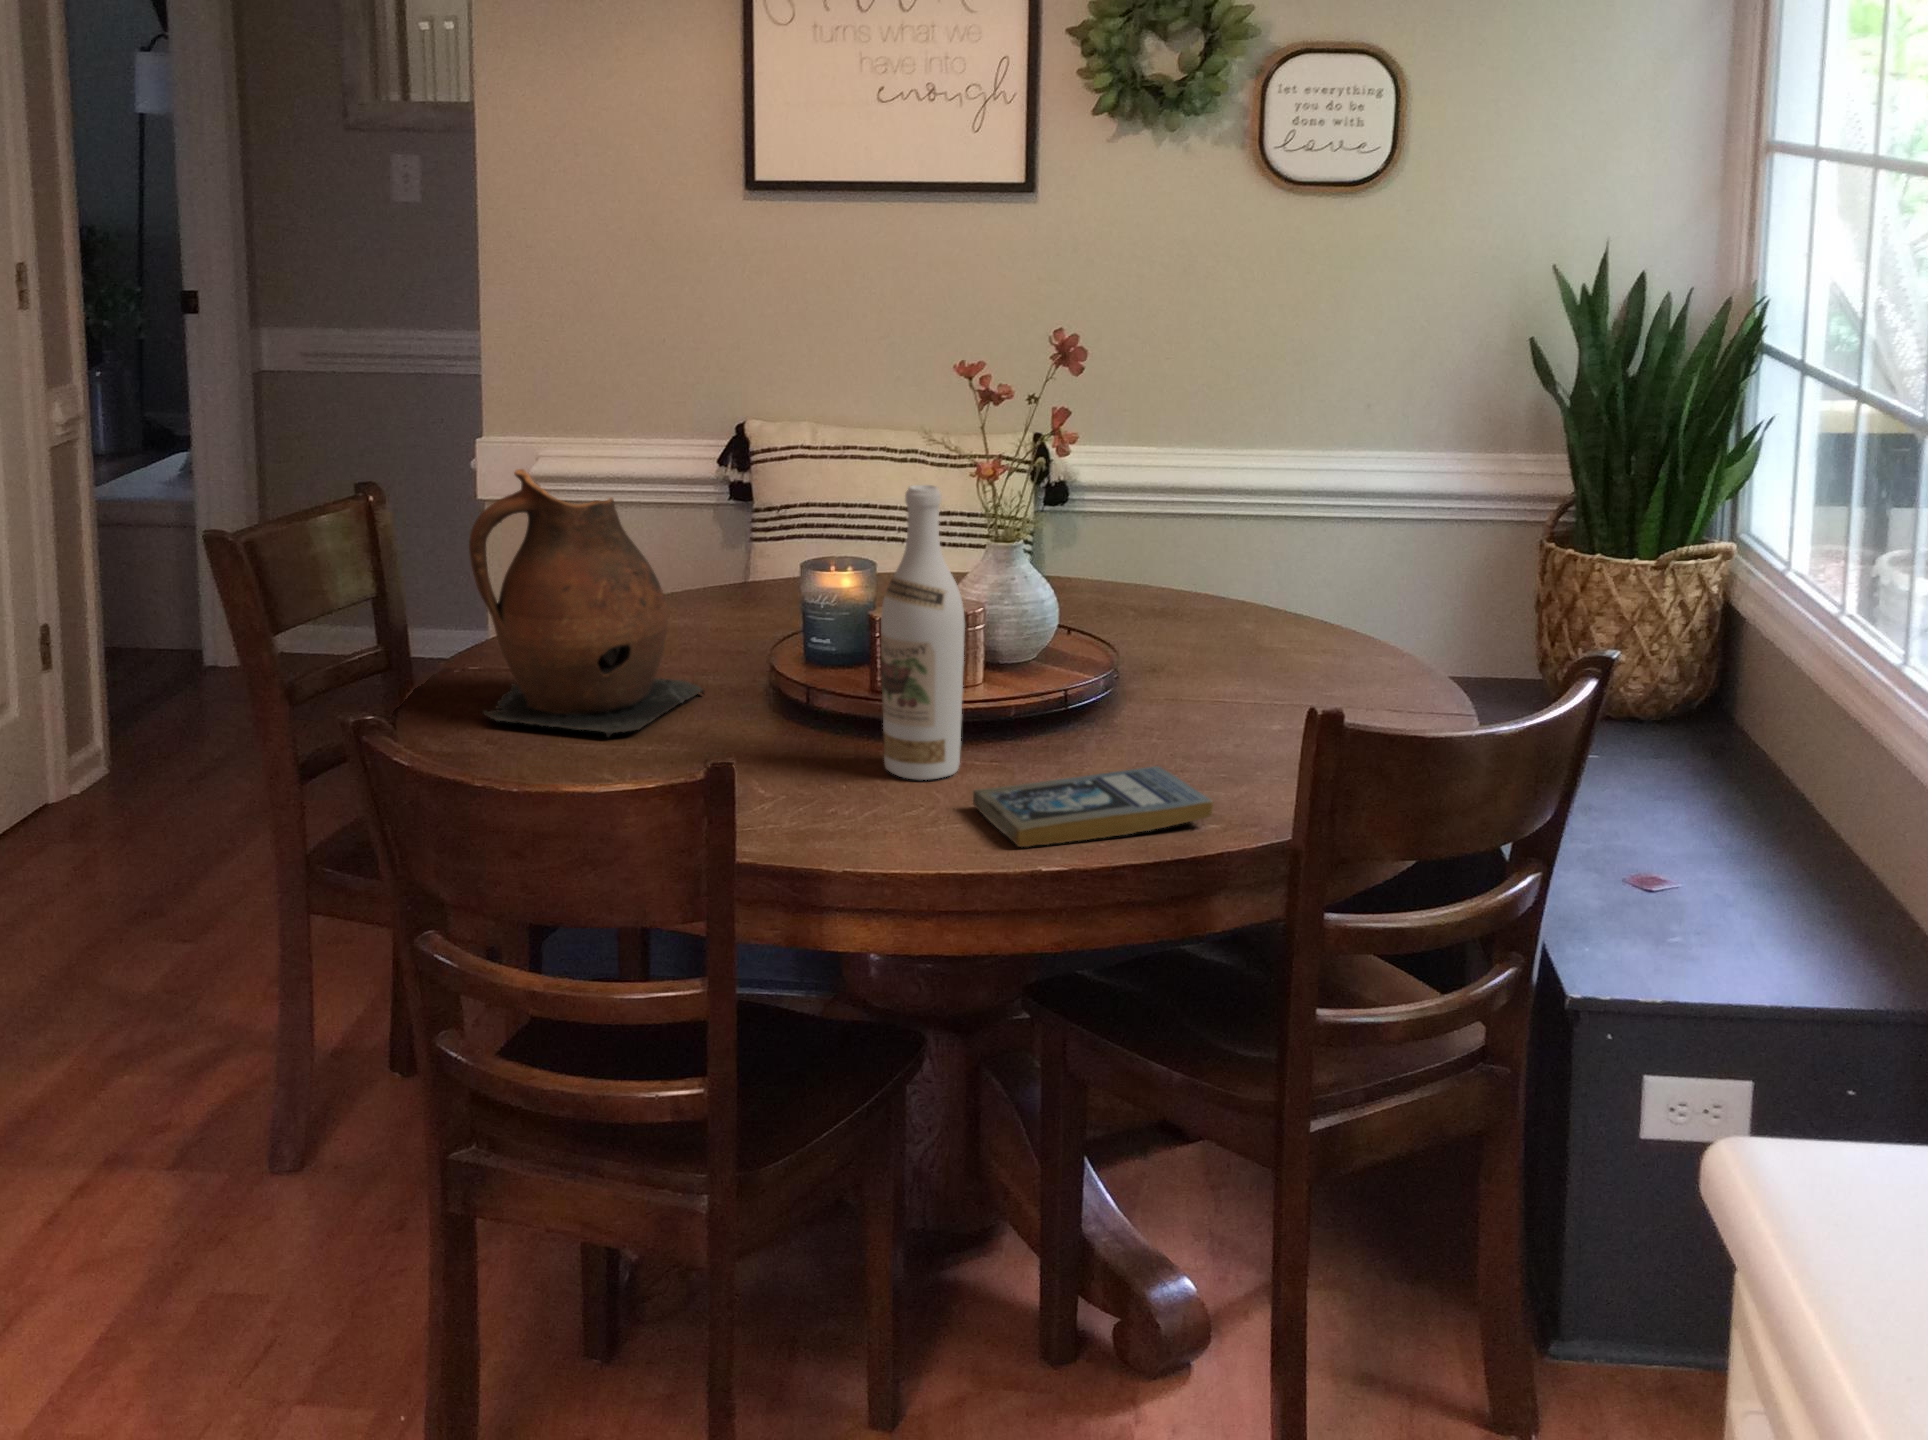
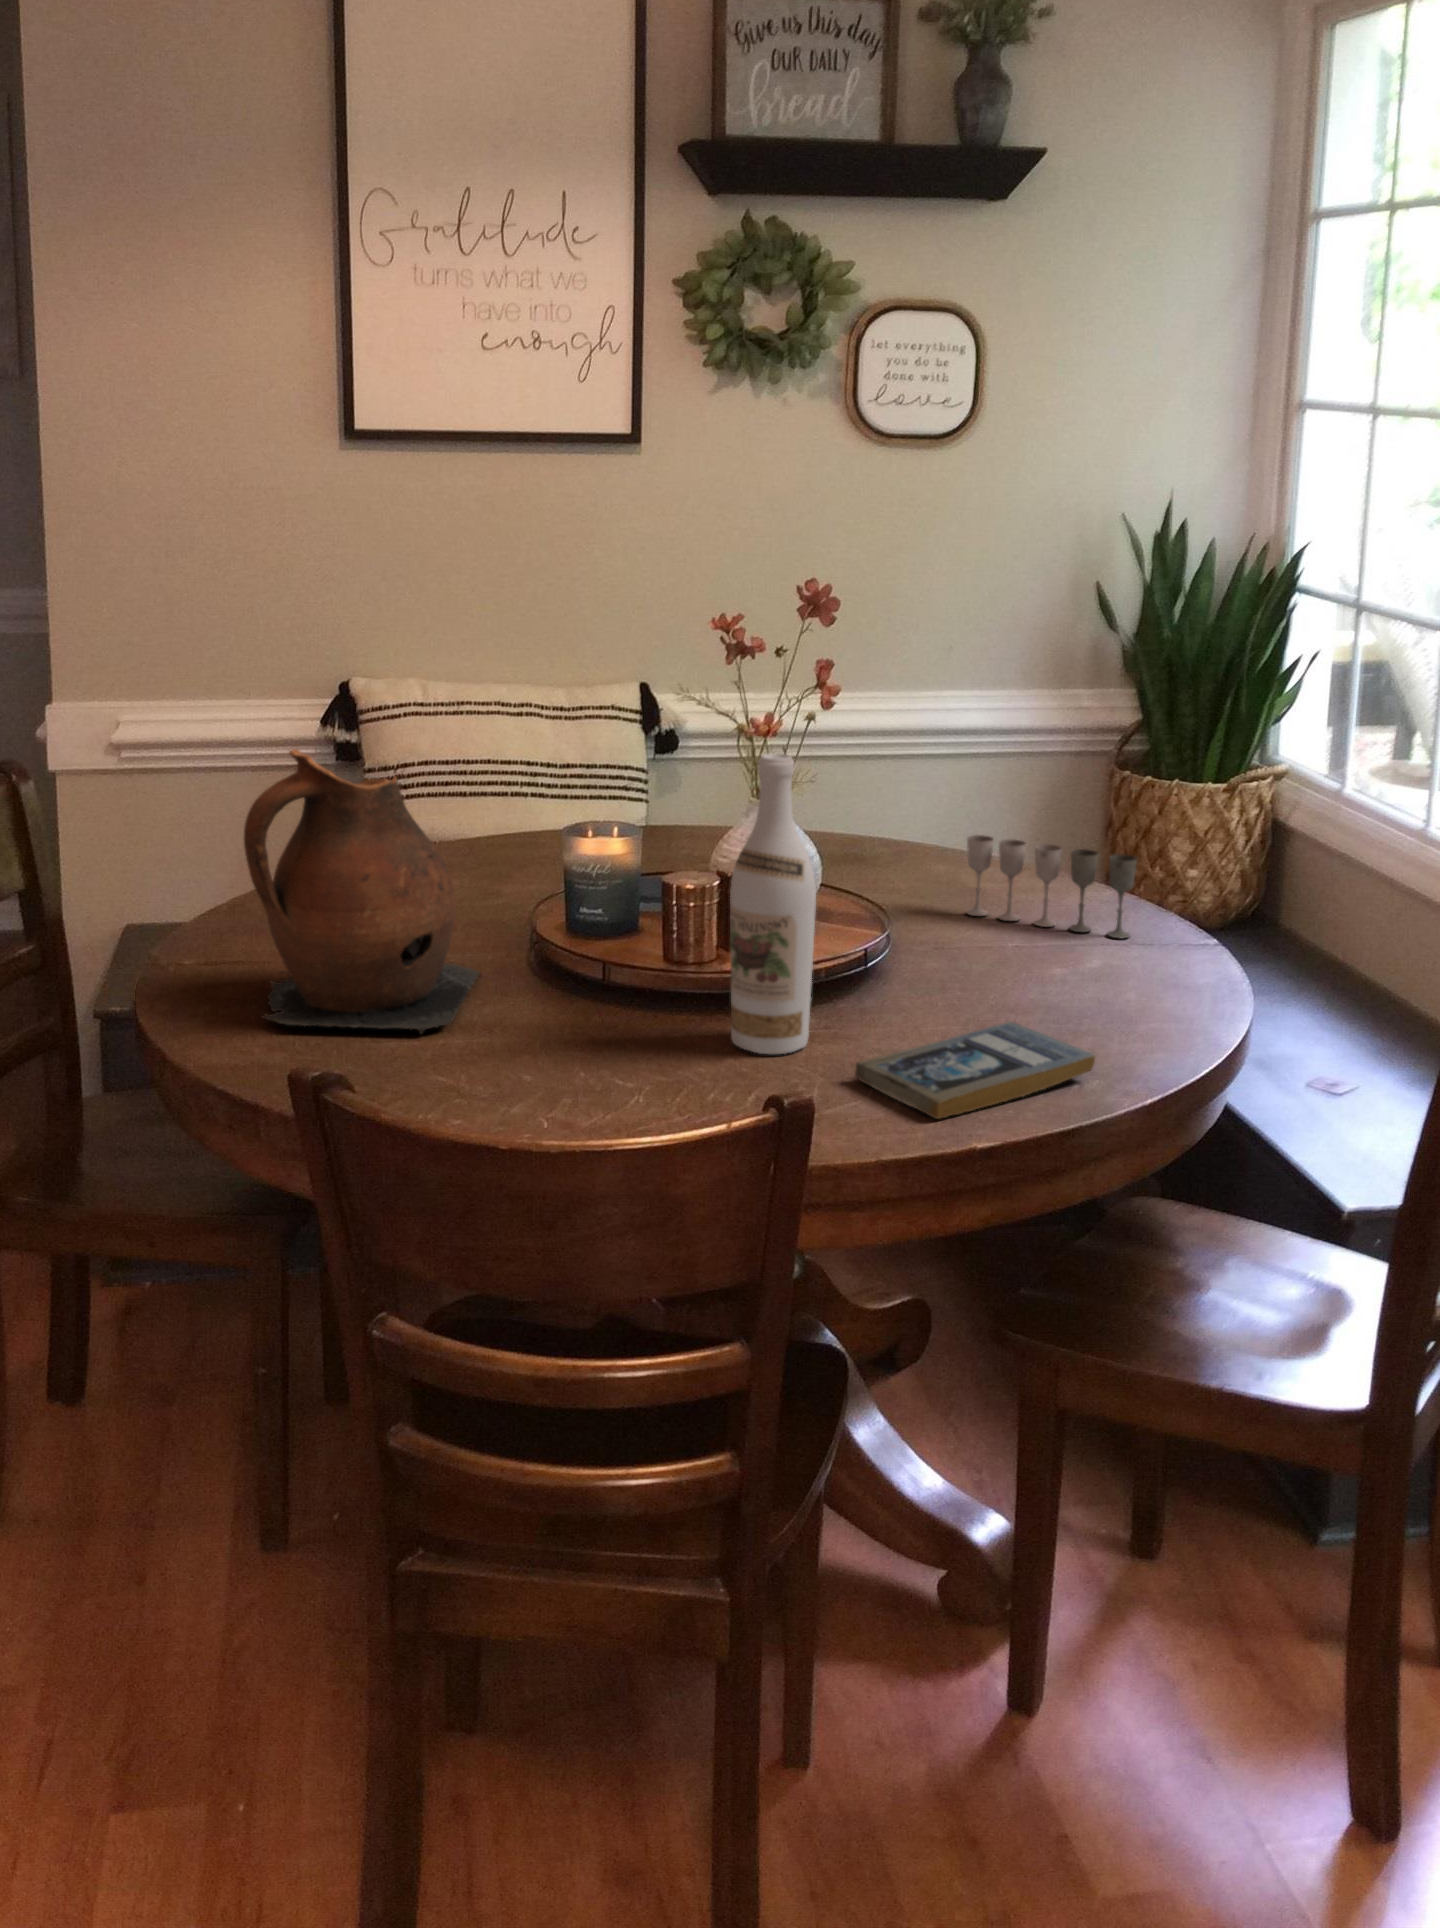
wine glass: none [1233,589,1396,703] -> present [966,835,1137,938]

